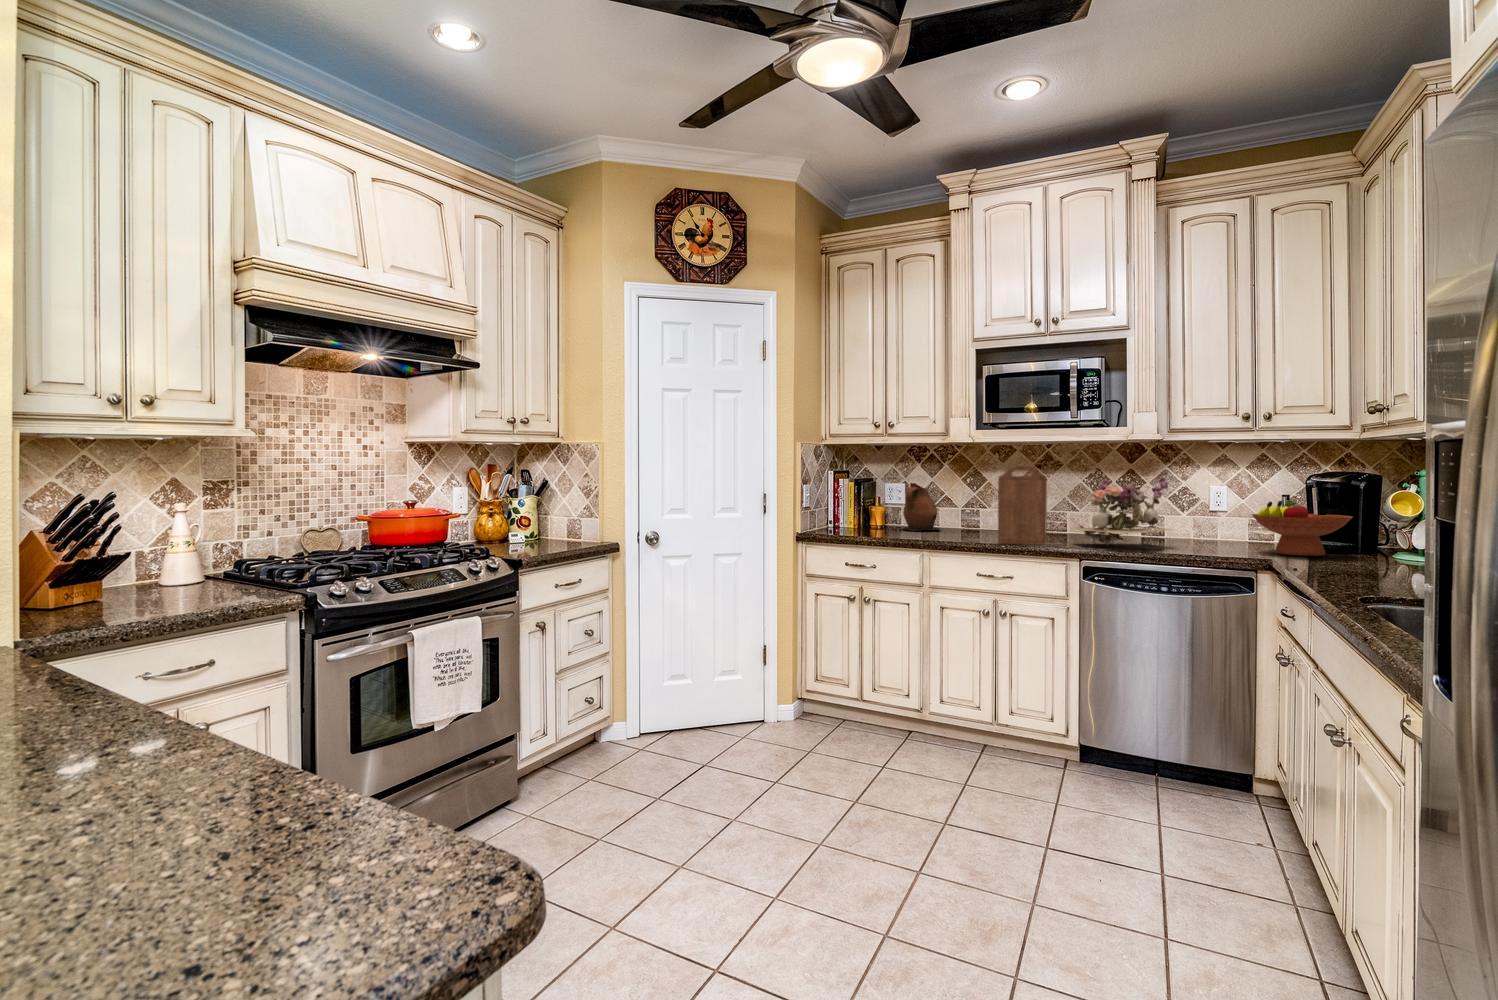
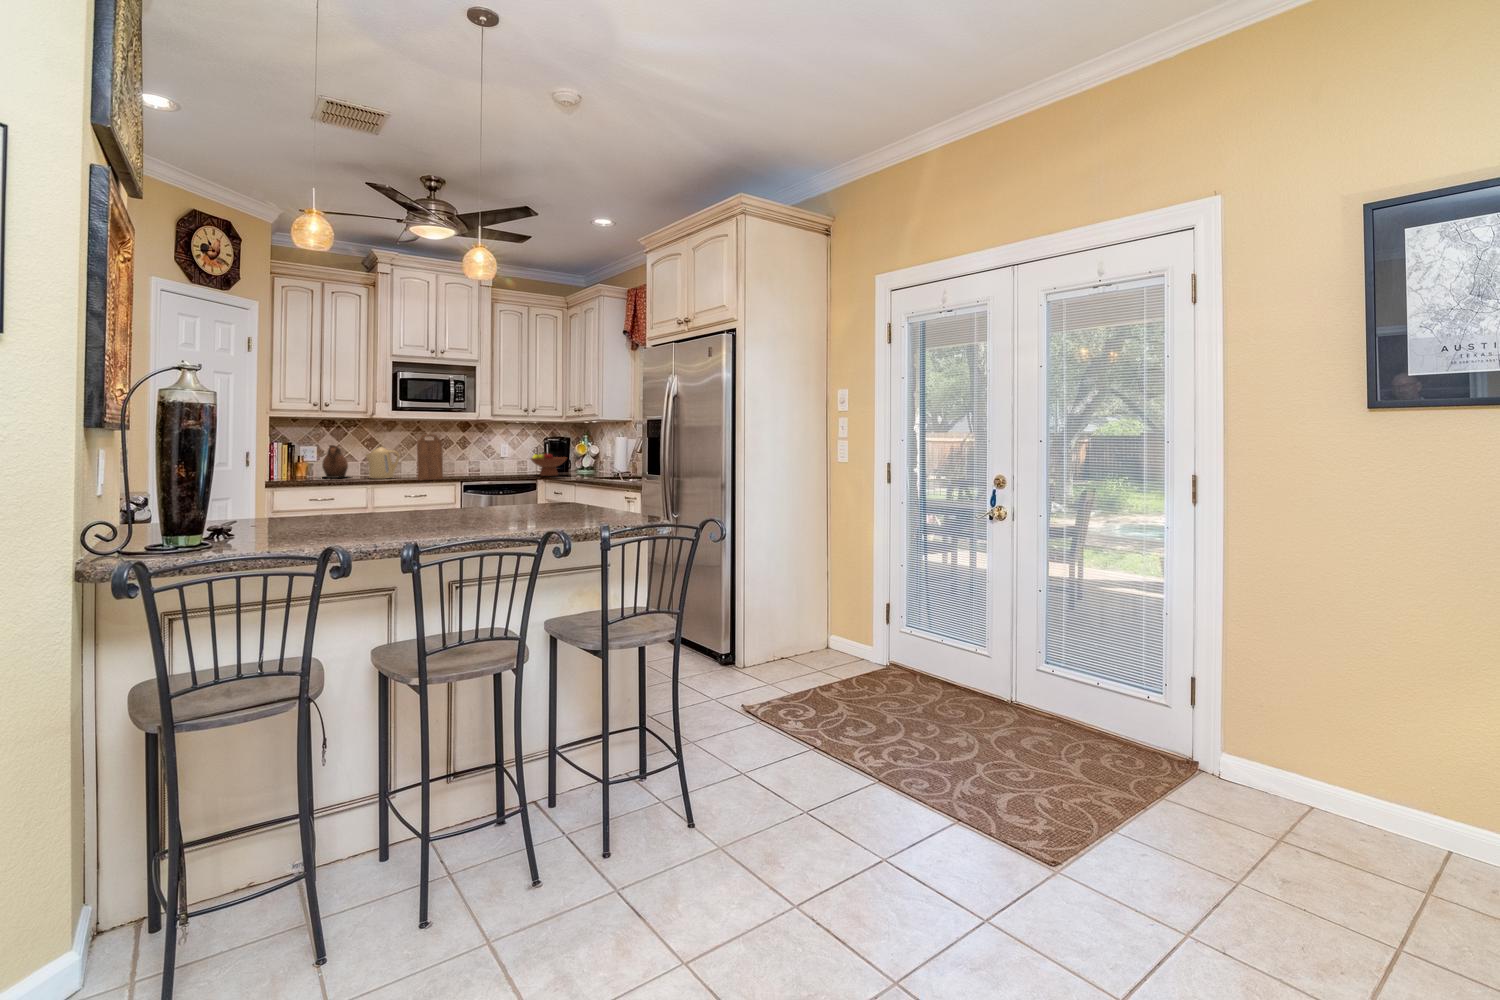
flower arrangement: present [1073,475,1174,545] -> none [452,439,501,478]
kettle: none [952,487,994,536] -> present [365,447,400,479]

